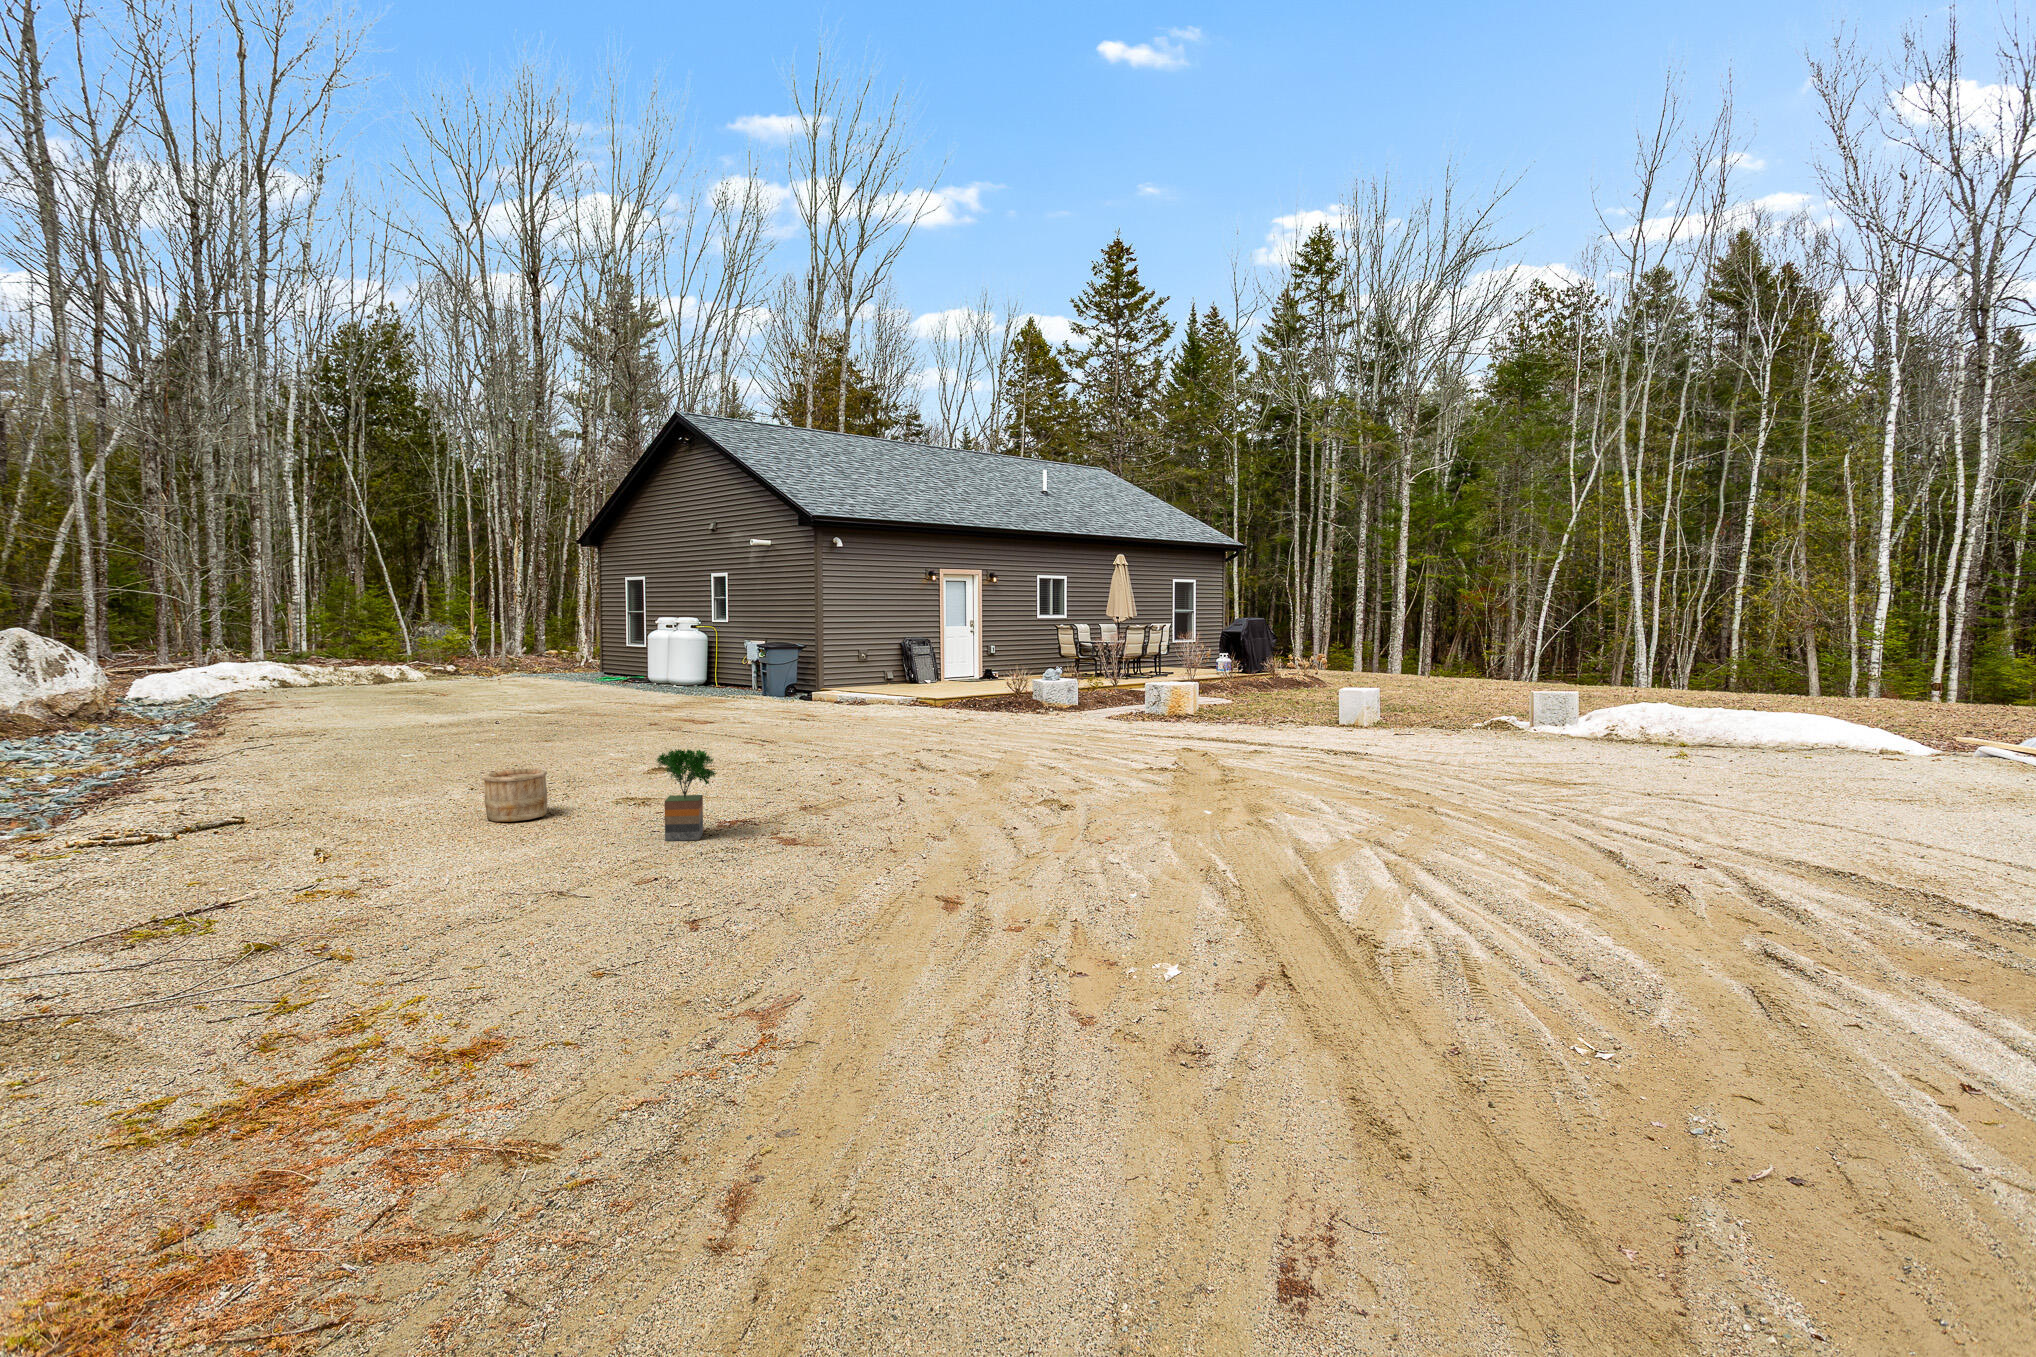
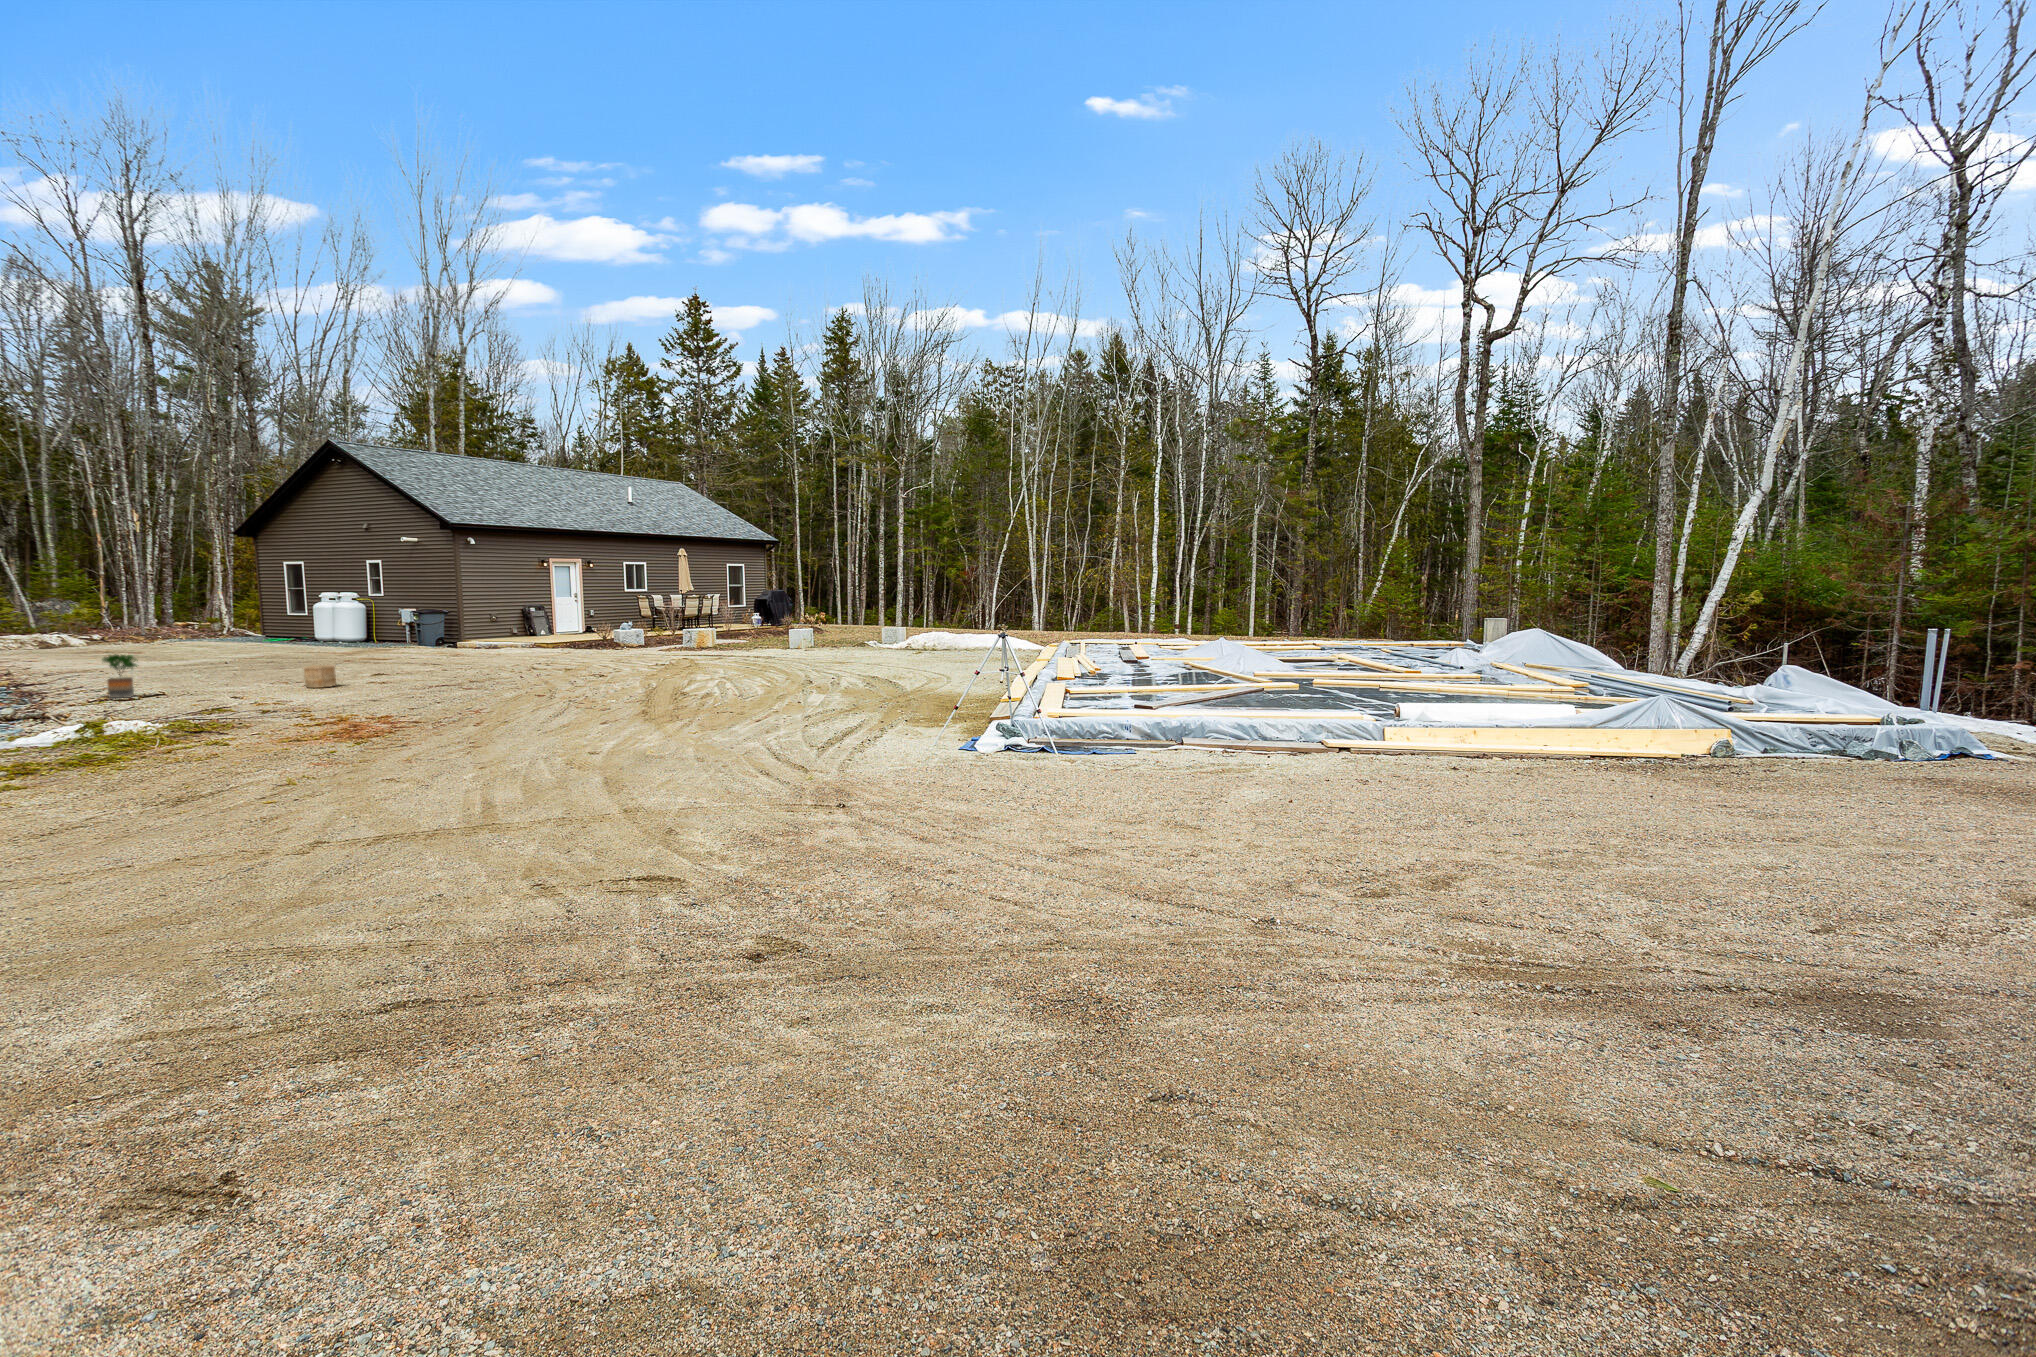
potted tree: present [657,749,716,841] -> present [102,654,138,698]

